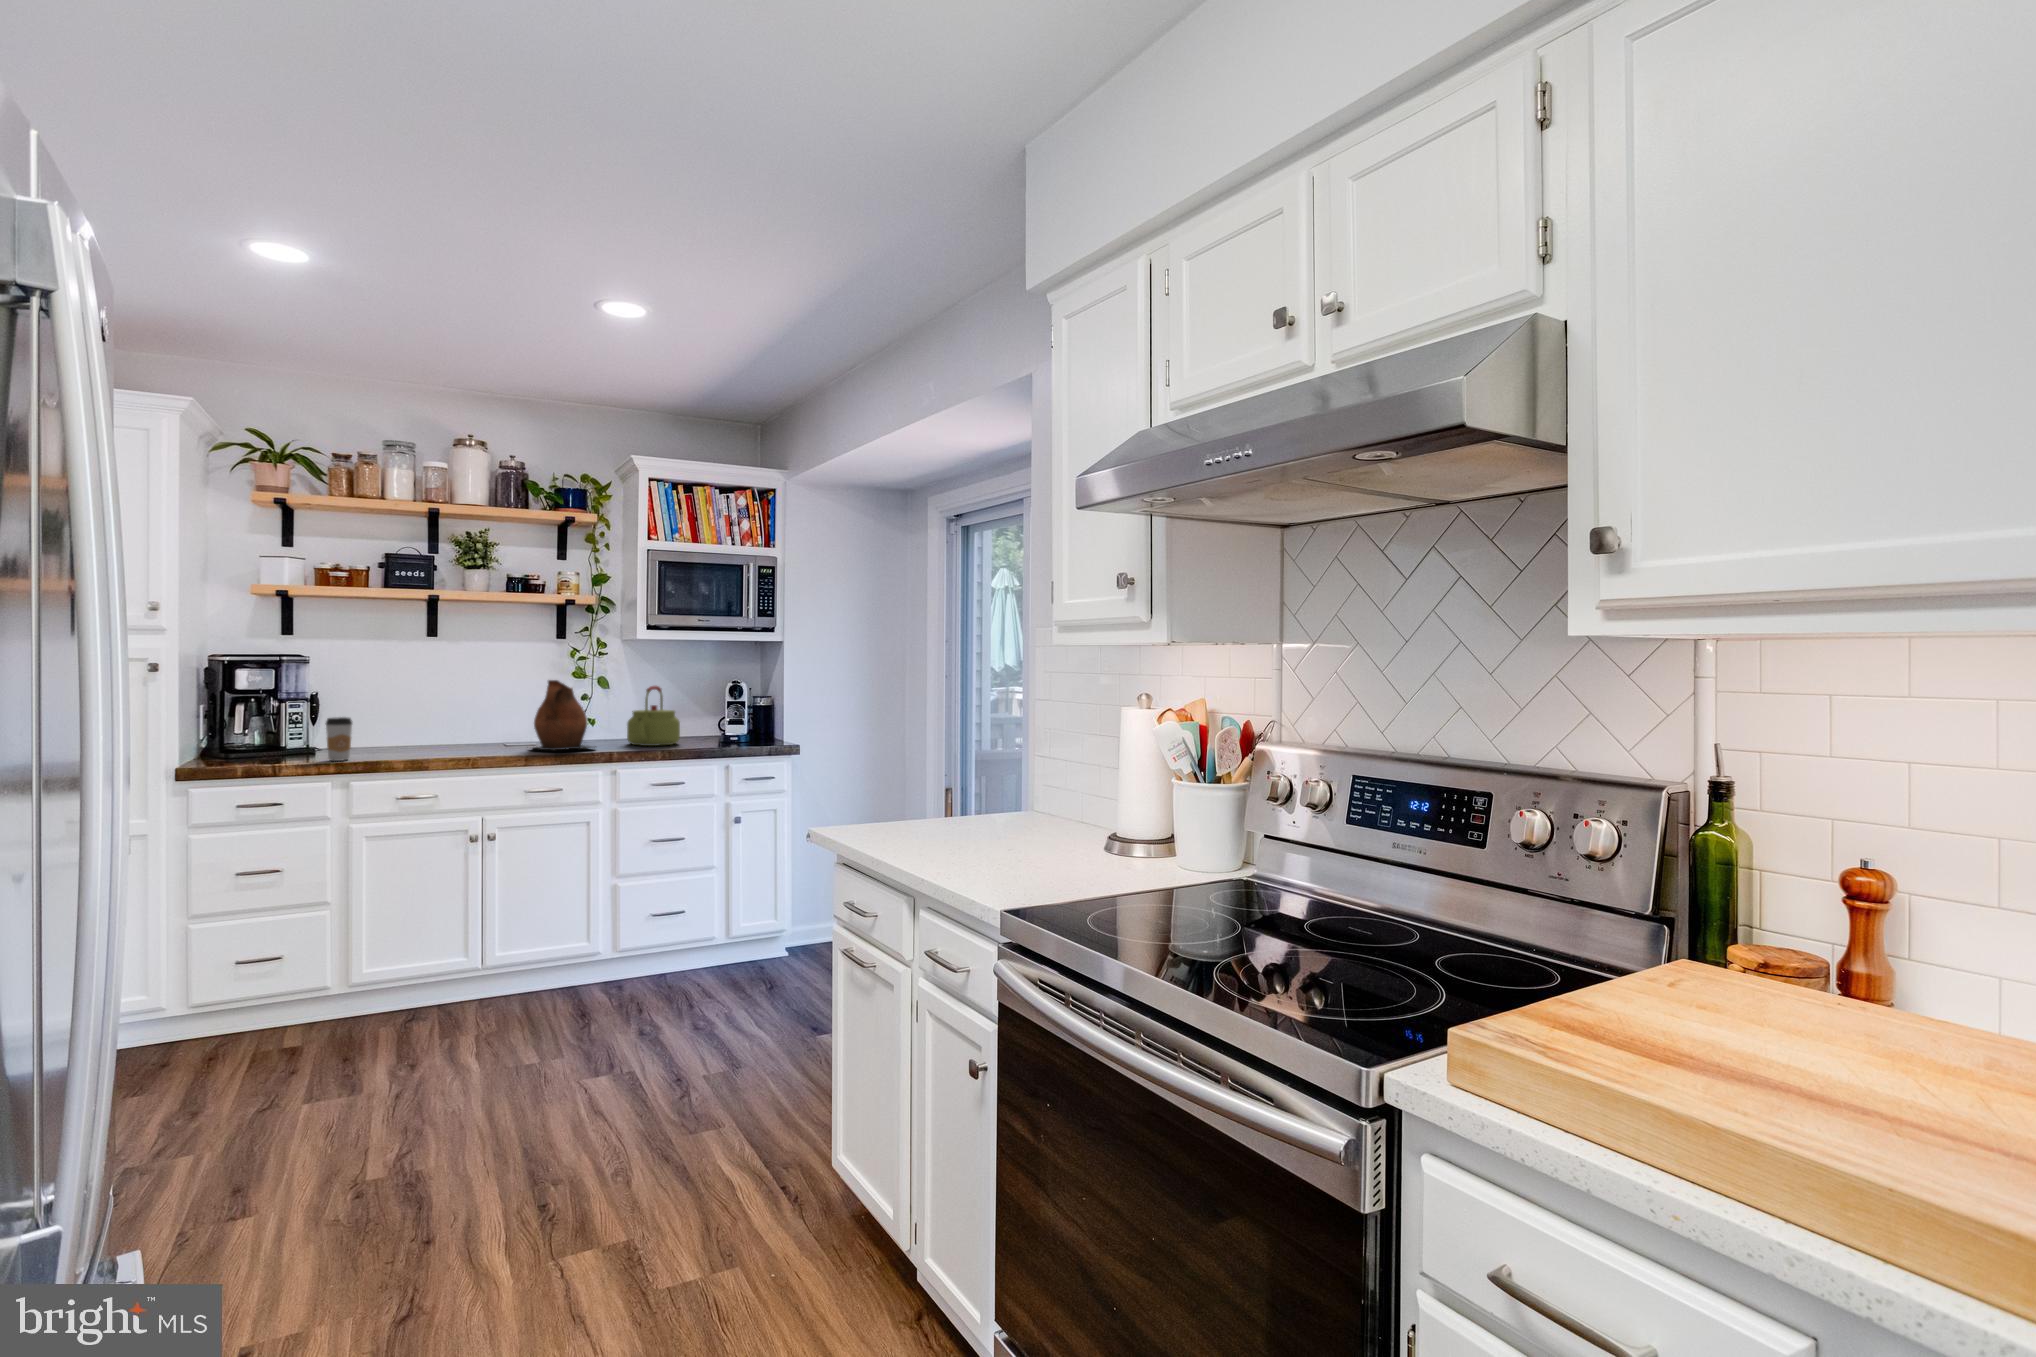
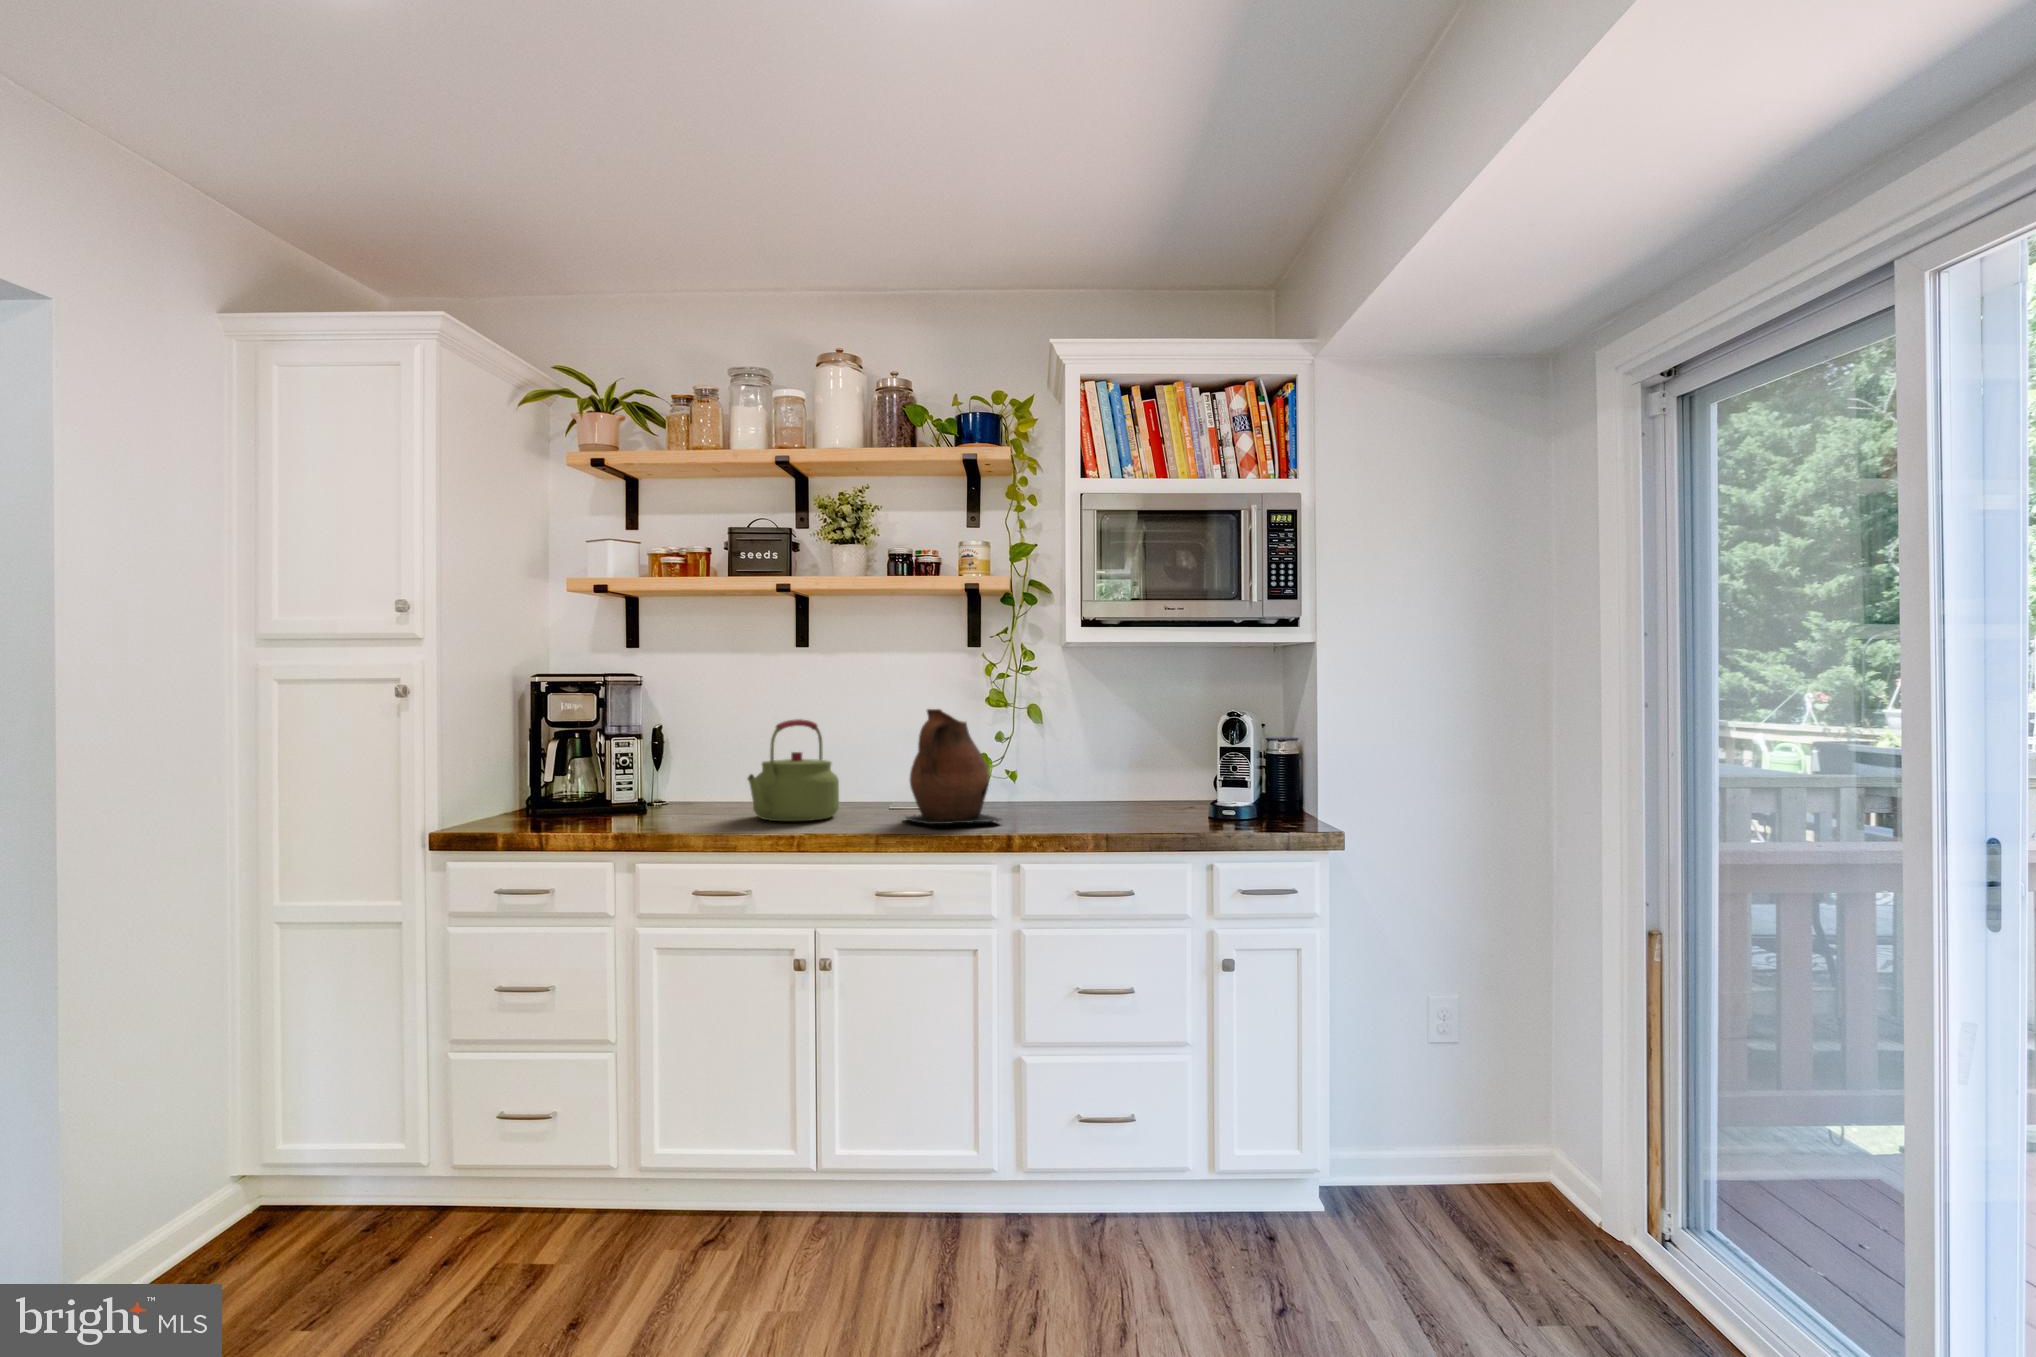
kettle: present [627,686,680,746] -> present [748,719,839,821]
coffee cup: present [326,717,352,761] -> none [612,765,650,831]

